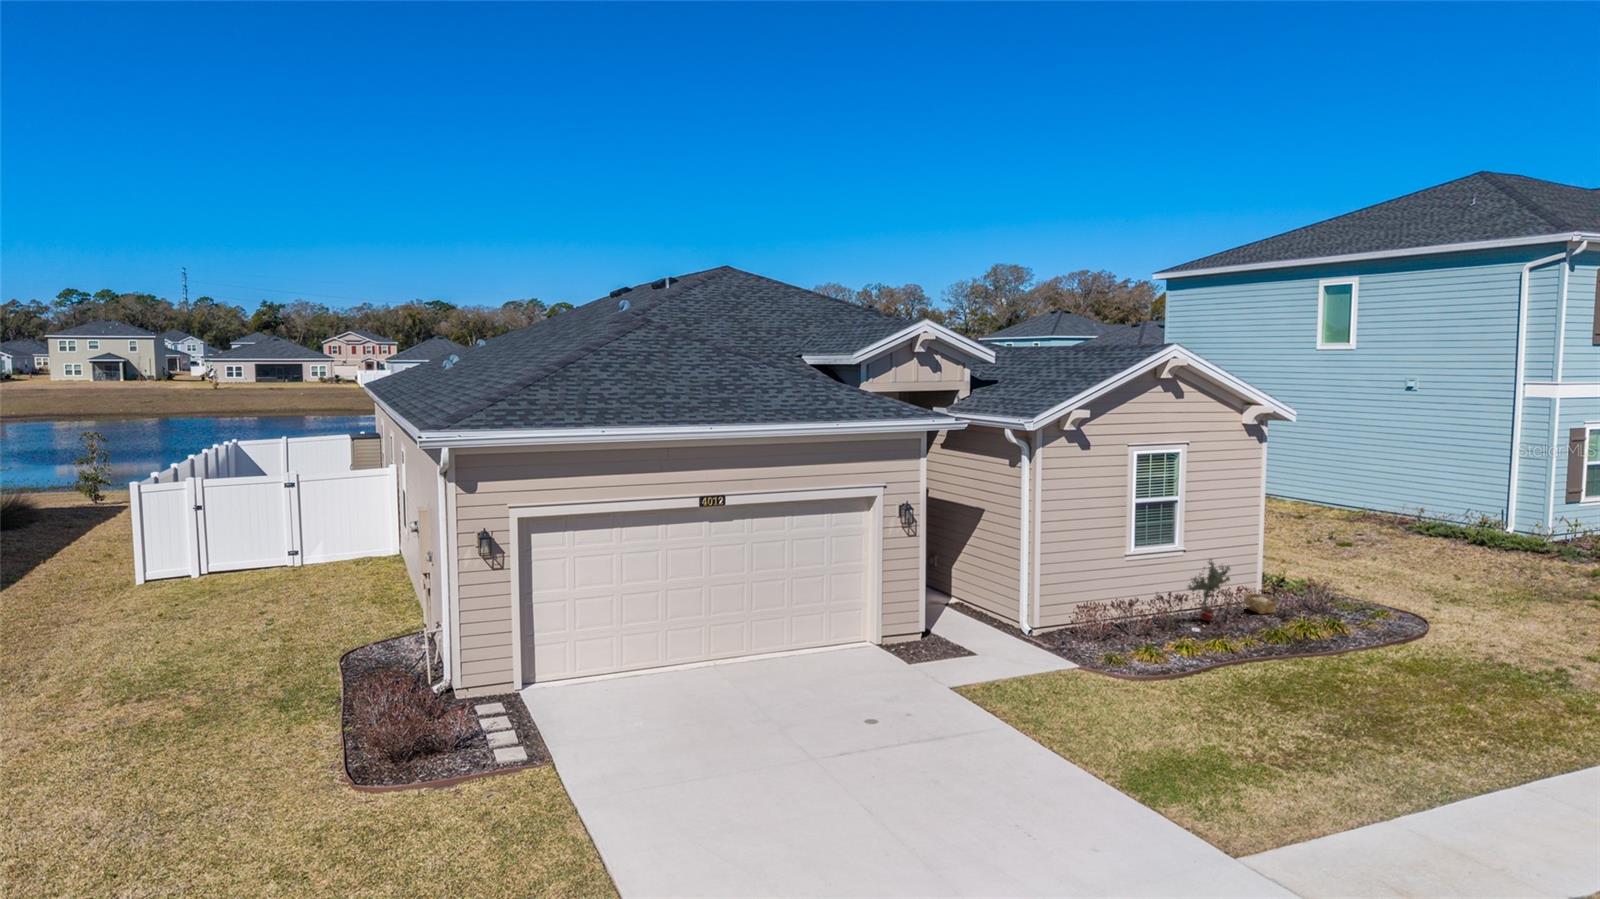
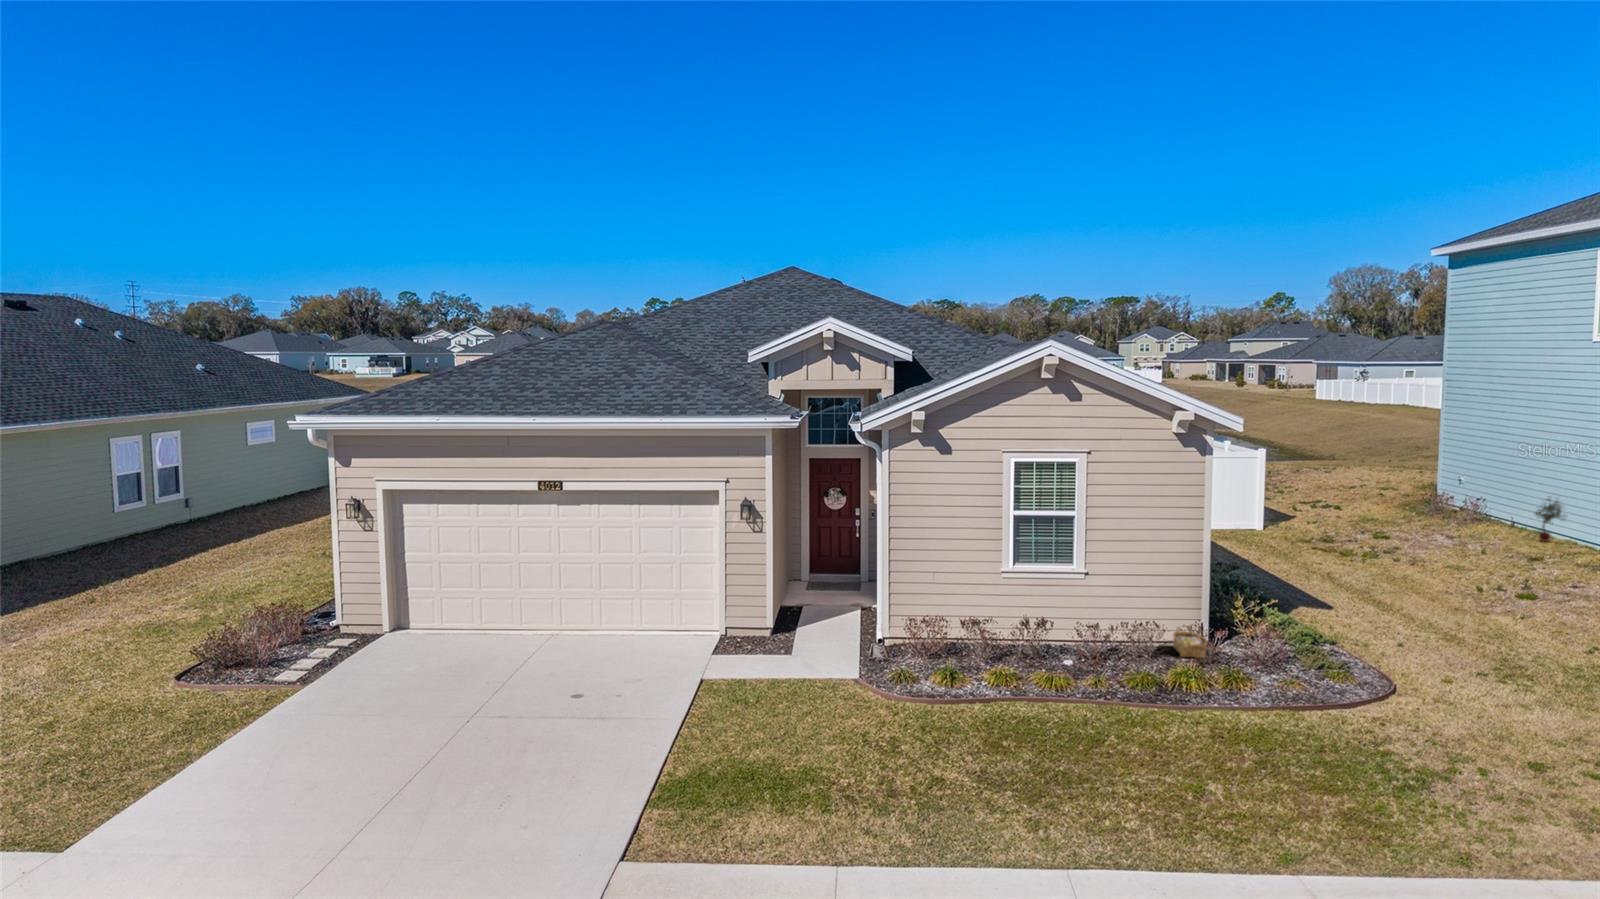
potted tree: present [1188,559,1230,621] -> present [1534,499,1564,541]

